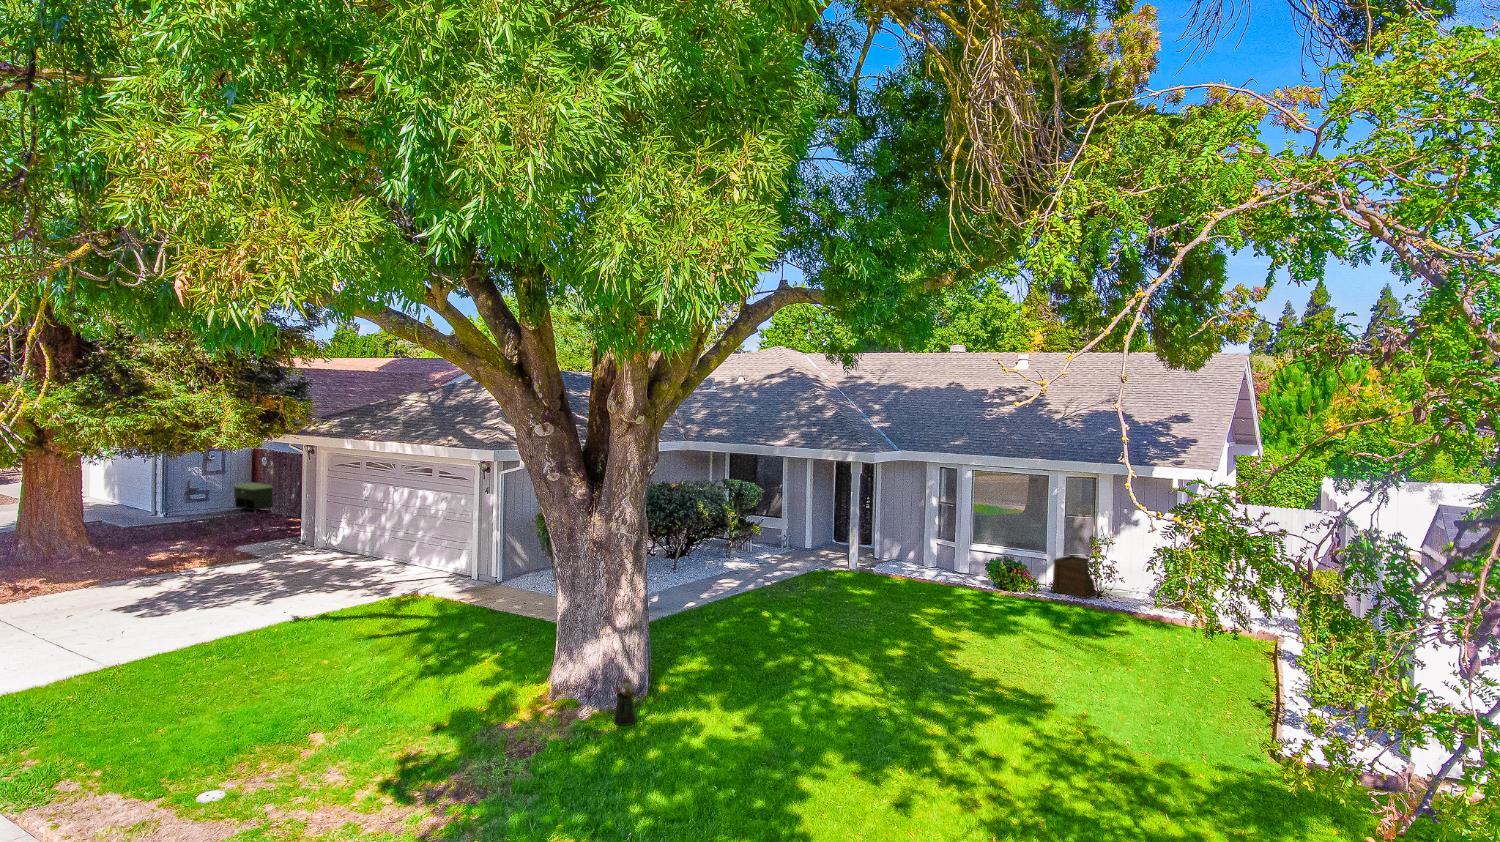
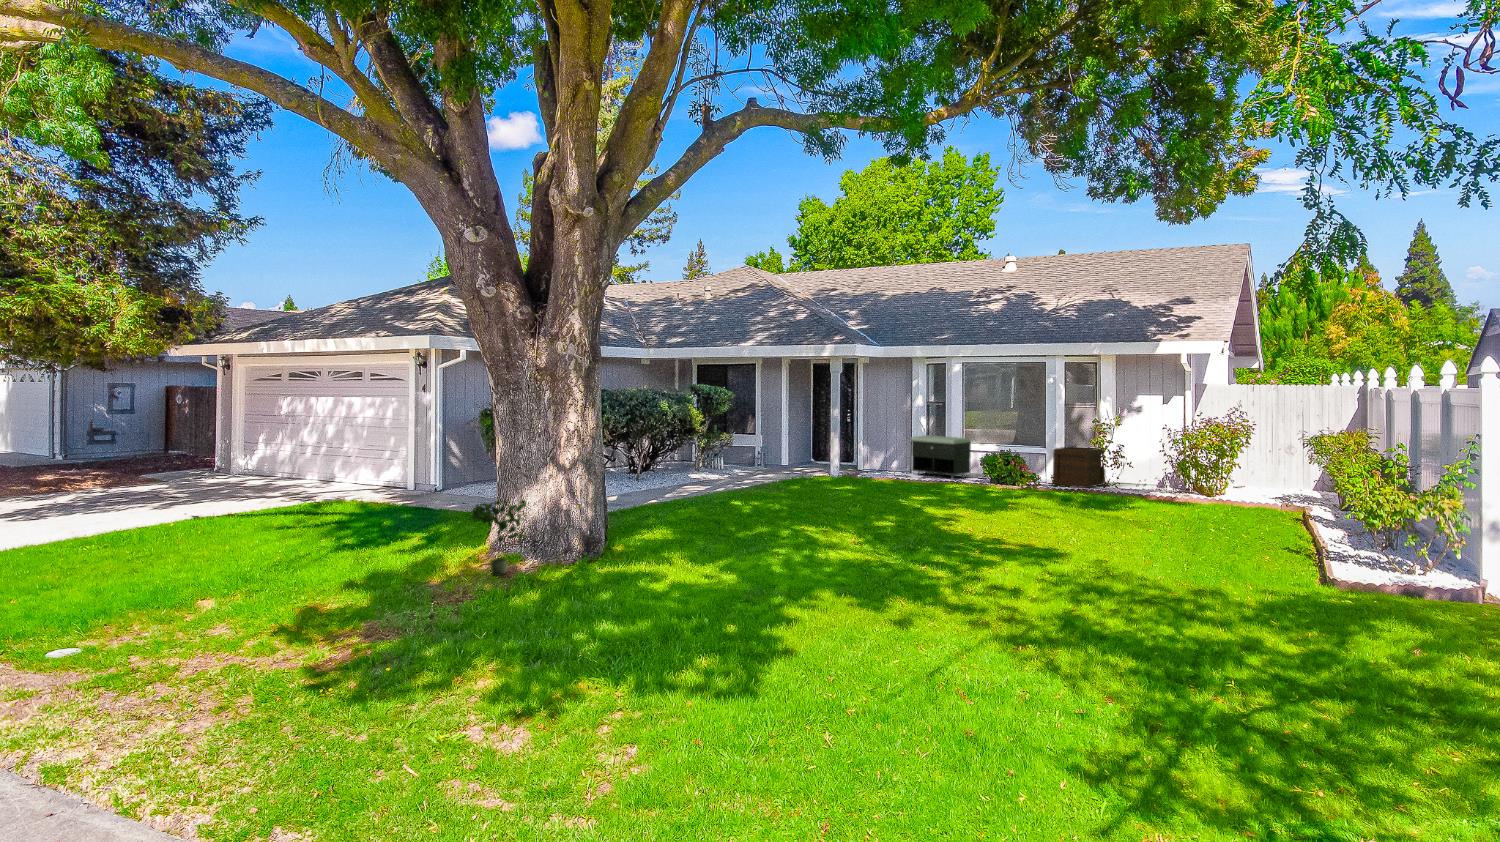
storage bench: present [233,483,273,511] -> present [911,435,971,479]
potted plant: none [535,656,588,721] -> present [469,500,531,575]
watering can: present [613,678,637,726] -> none [563,523,591,577]

